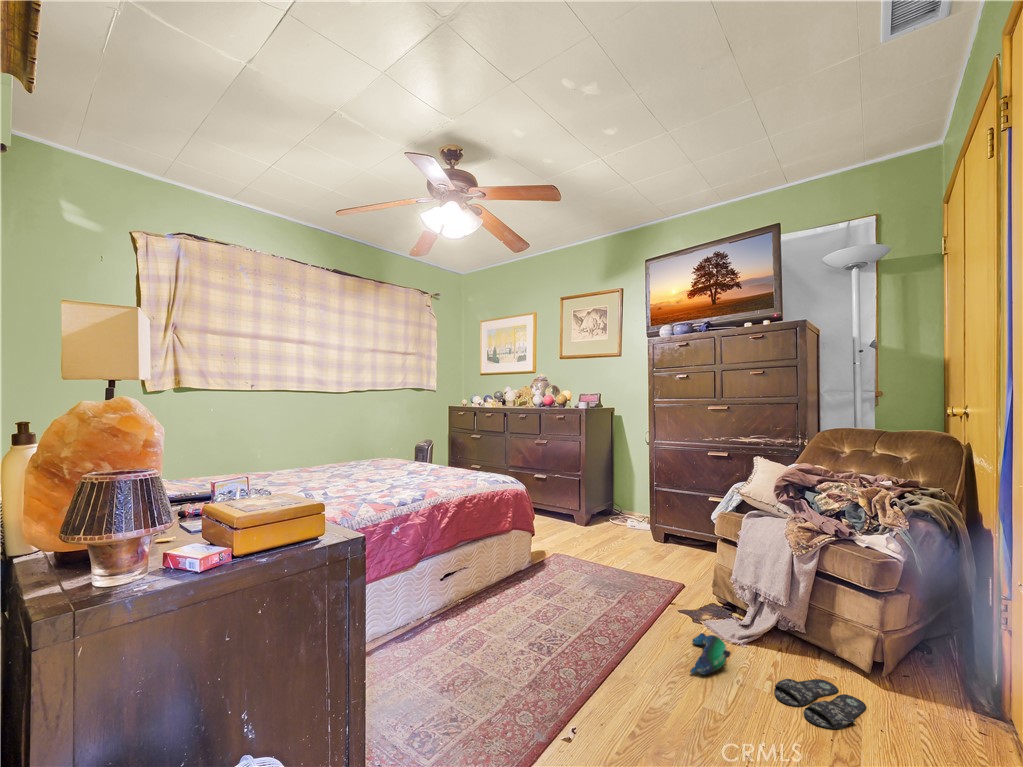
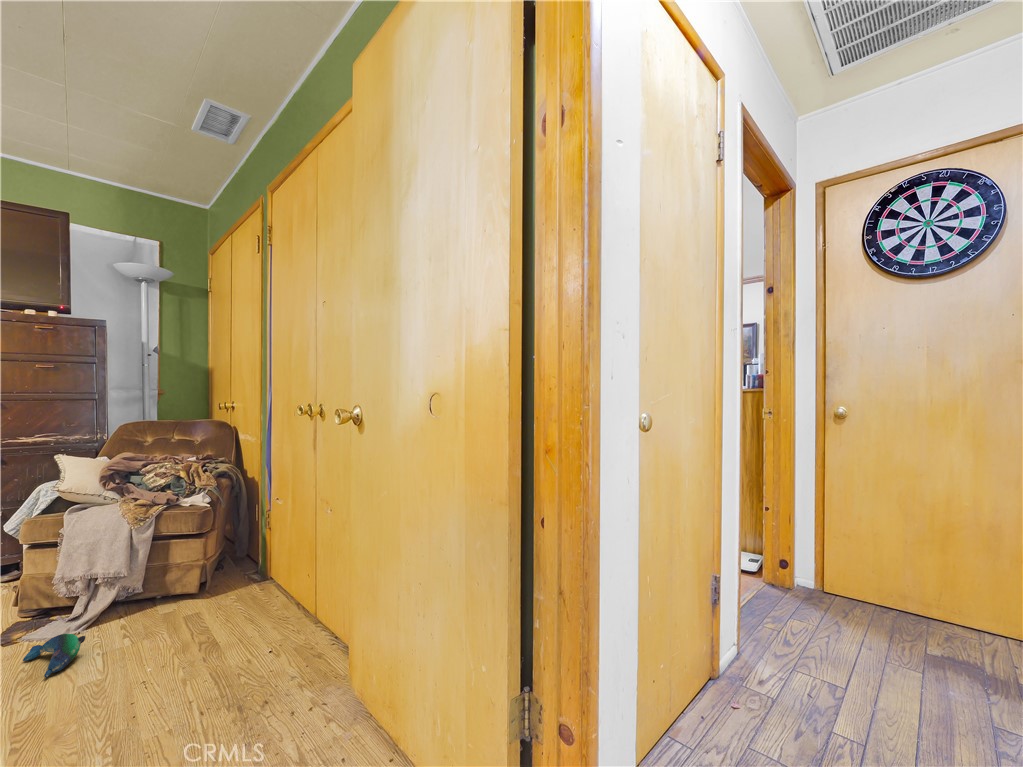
slippers: present [775,679,866,729] -> none [133,611,200,644]

